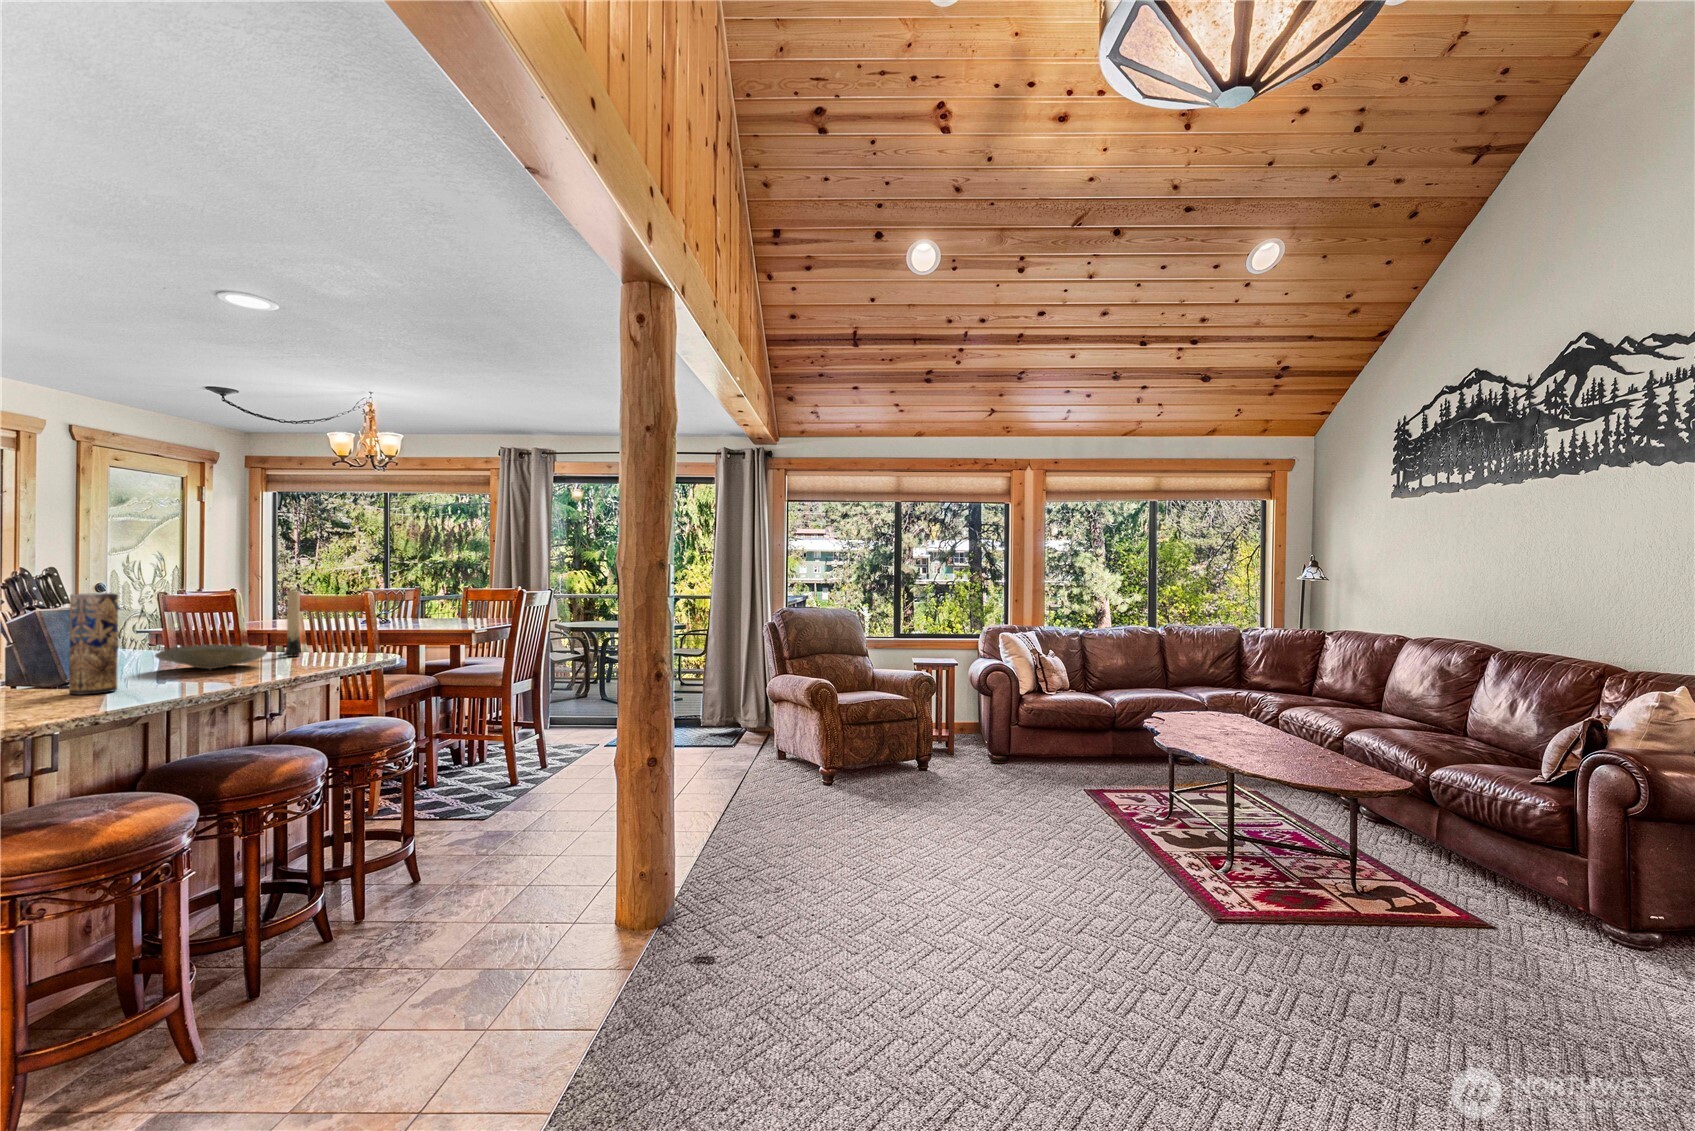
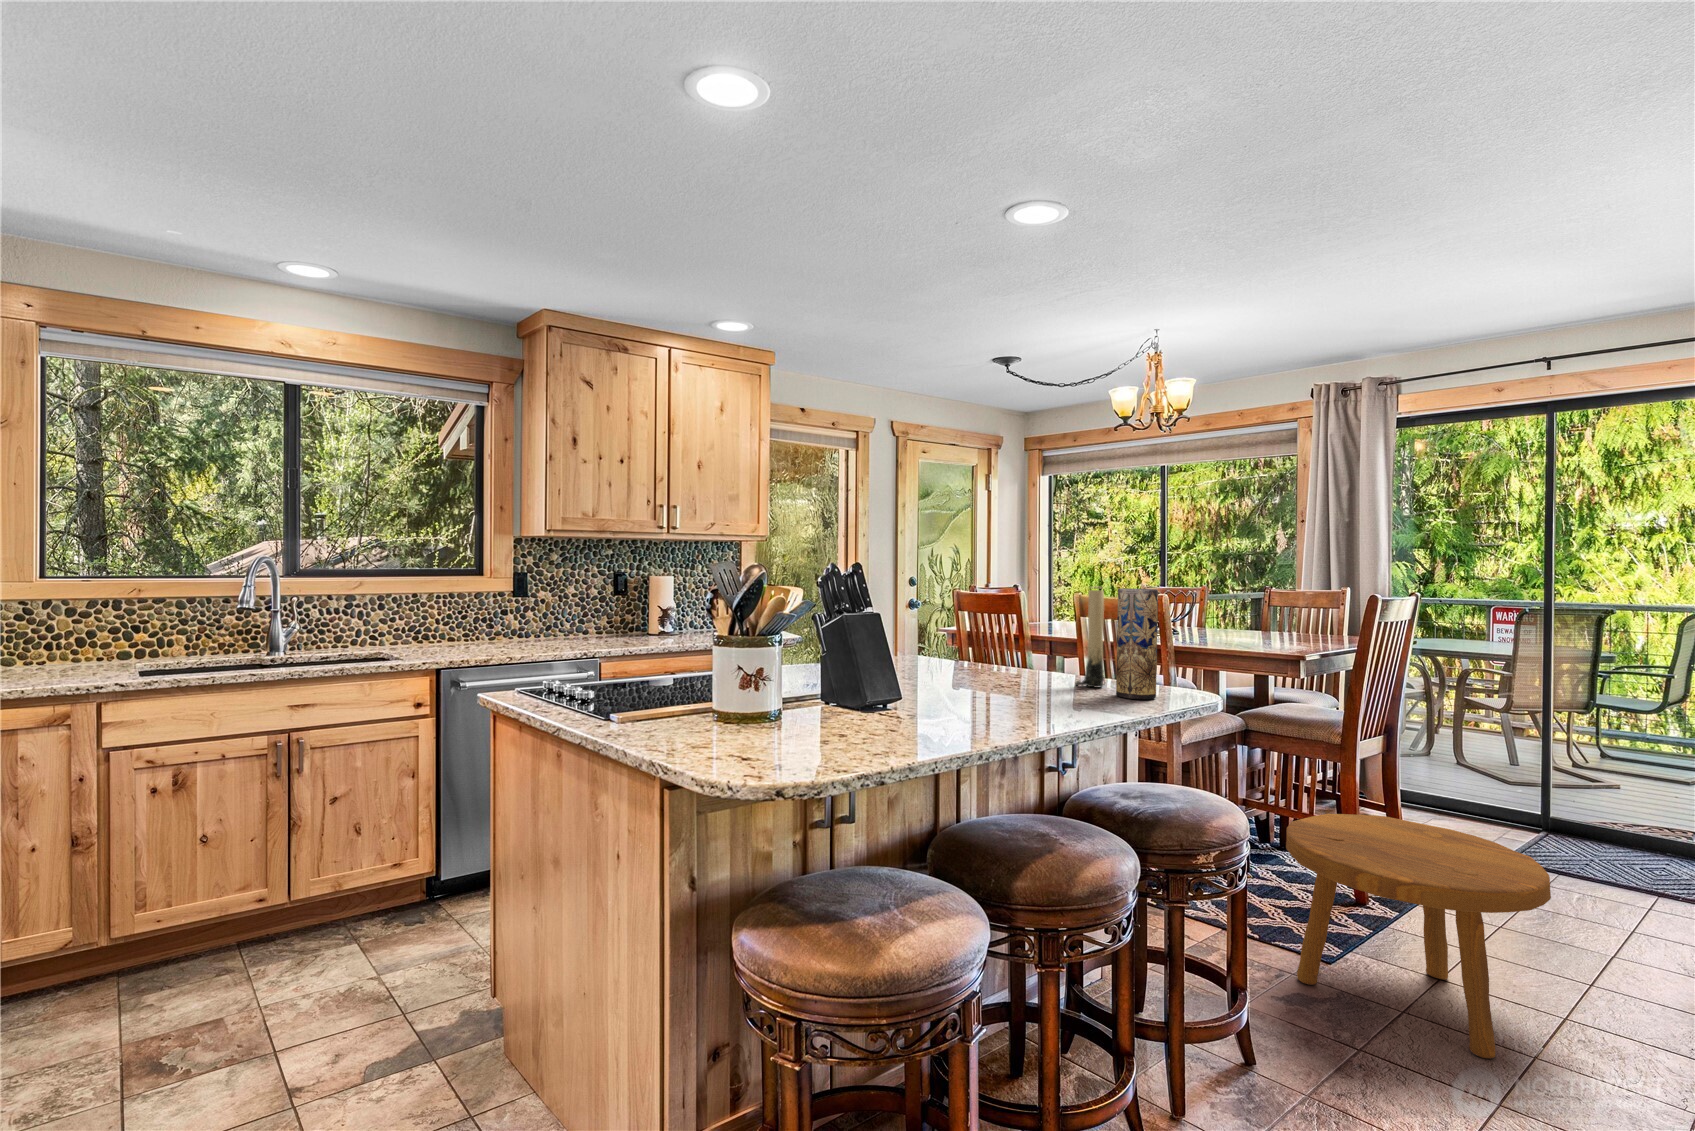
vase: present [69,593,118,695] -> present [1116,588,1158,699]
plate: present [155,645,267,669] -> none [942,670,1072,704]
footstool: none [447,722,581,834] -> present [1286,814,1551,1058]

